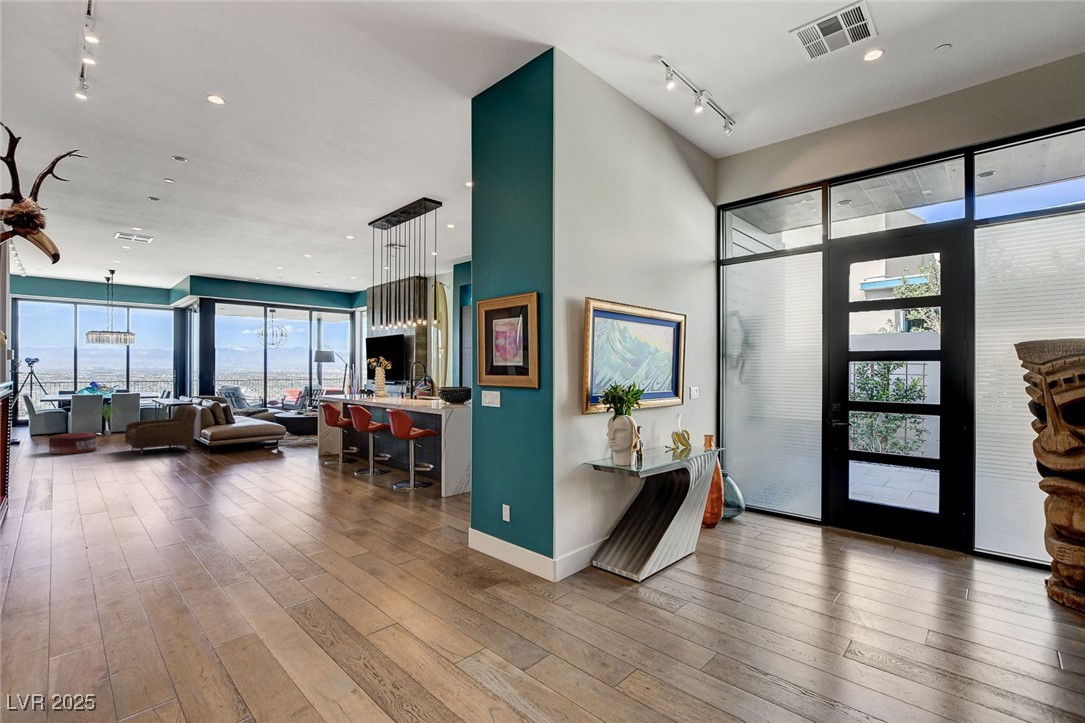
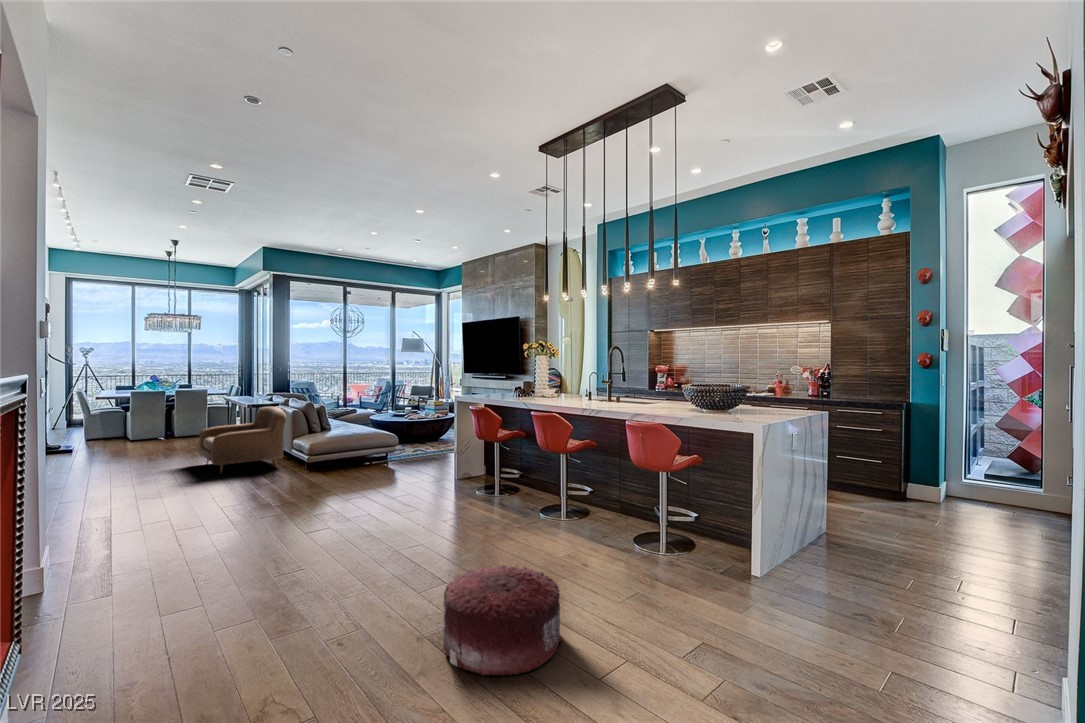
potted plant: present [102,406,113,436] -> none [154,399,188,441]
pouf: present [49,432,97,455] -> present [442,565,563,675]

